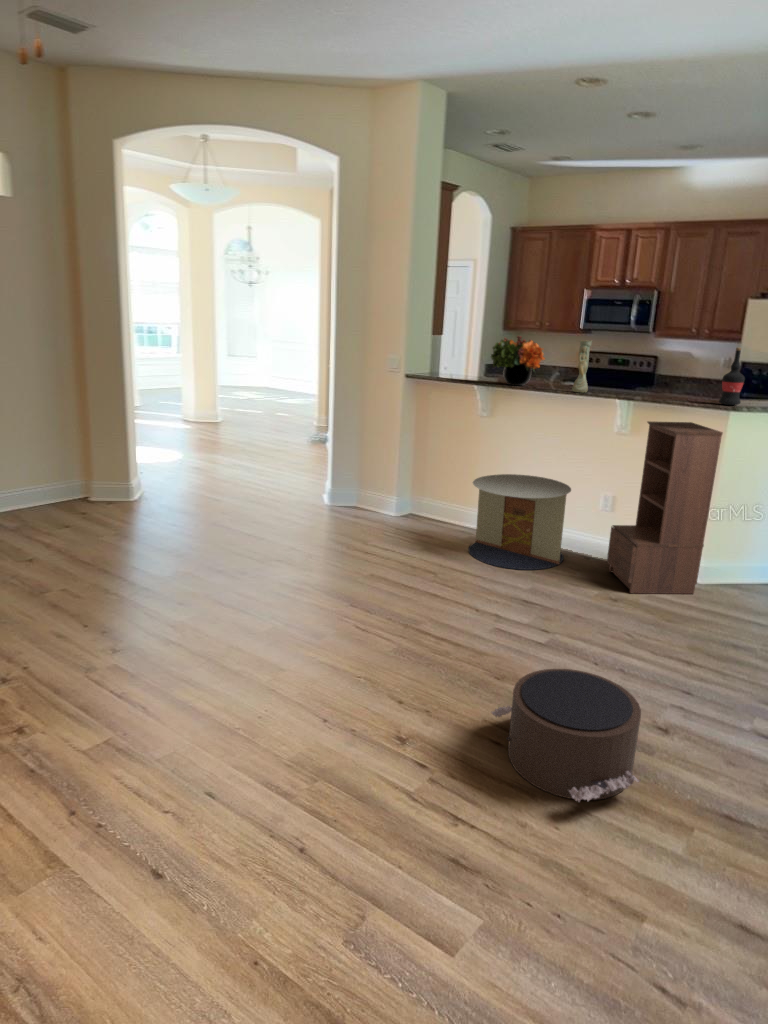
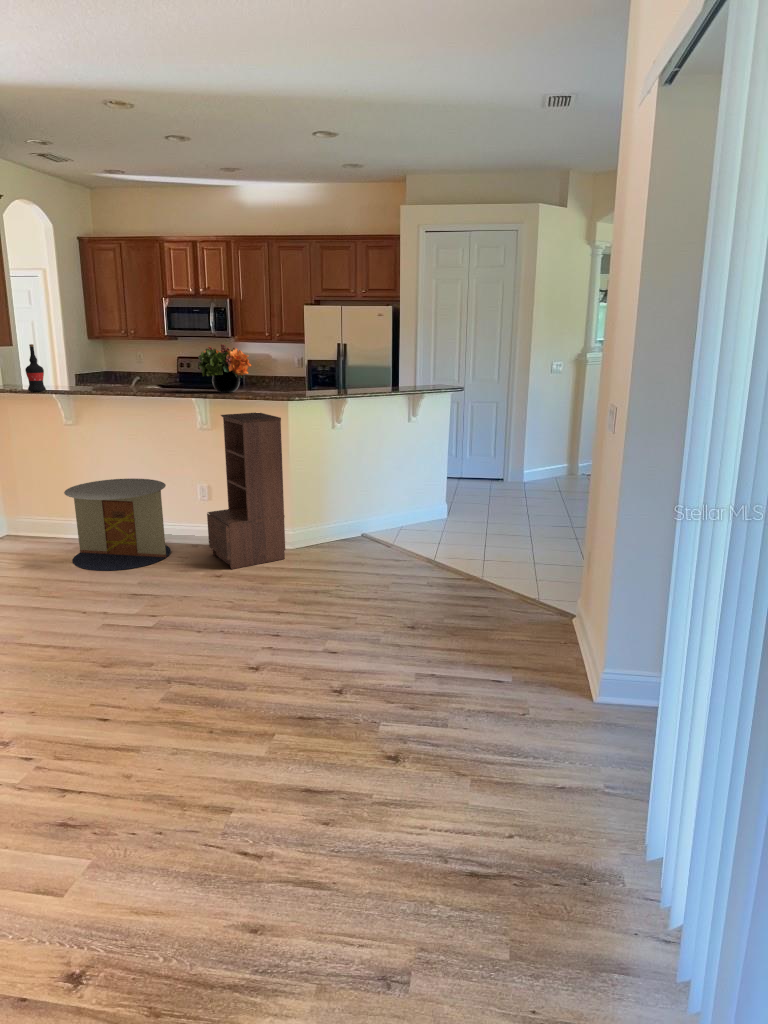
flower arrangement: present [491,336,545,386] -> present [198,344,251,393]
vase: present [572,341,592,392] -> none [148,345,164,394]
wine bottle: present [719,348,745,405] -> present [25,344,46,392]
pouf: present [491,669,641,801] -> none [95,635,230,743]

